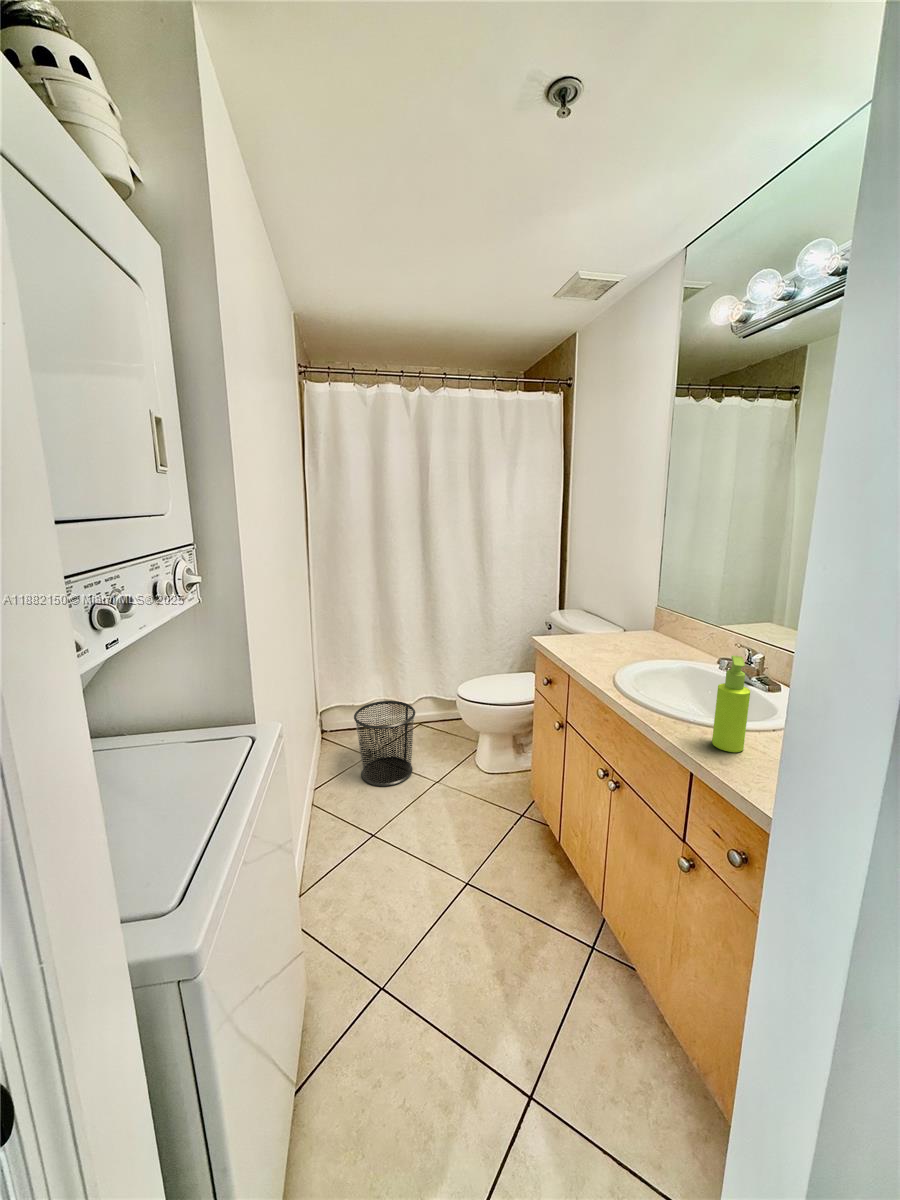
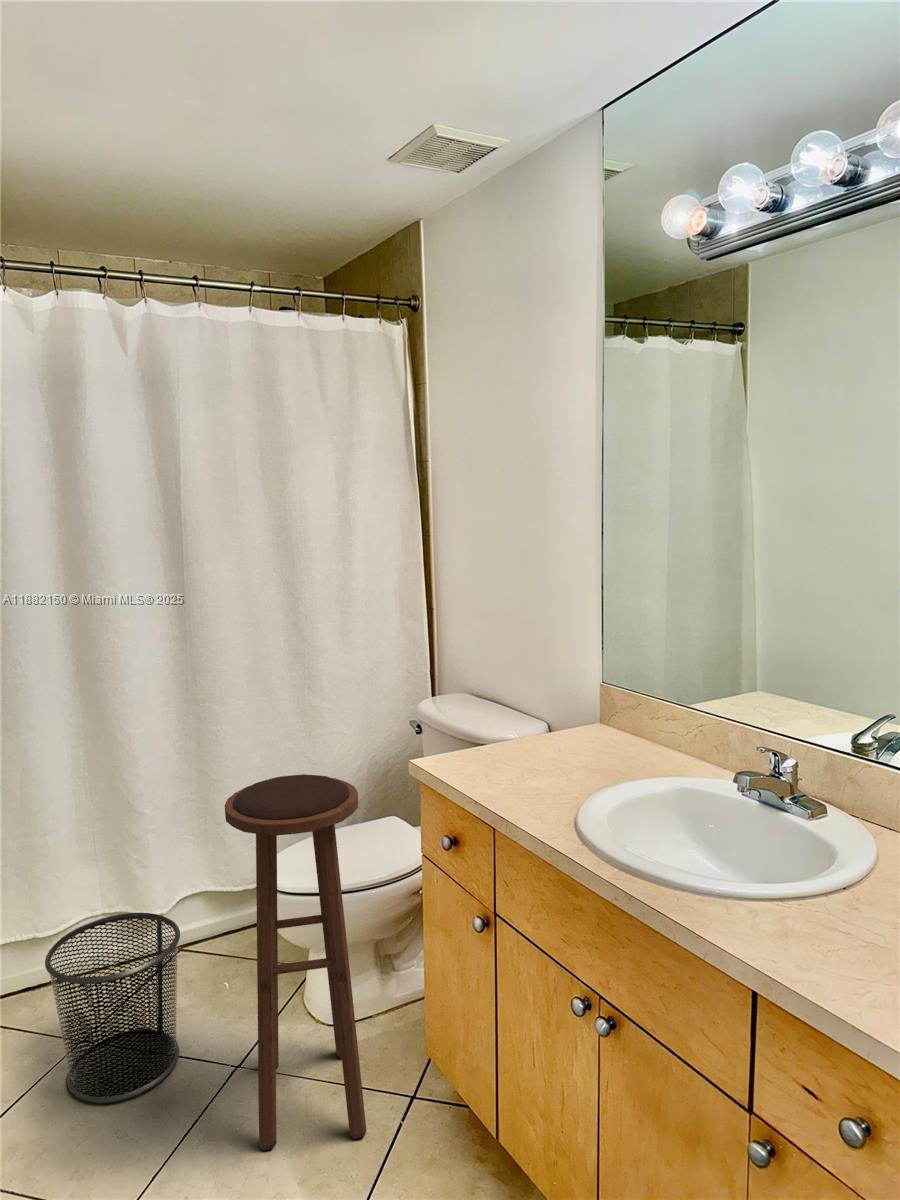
stool: none [435,640,504,827] -> present [225,774,366,1150]
soap dispenser: present [712,656,750,752] -> none [775,779,828,945]

